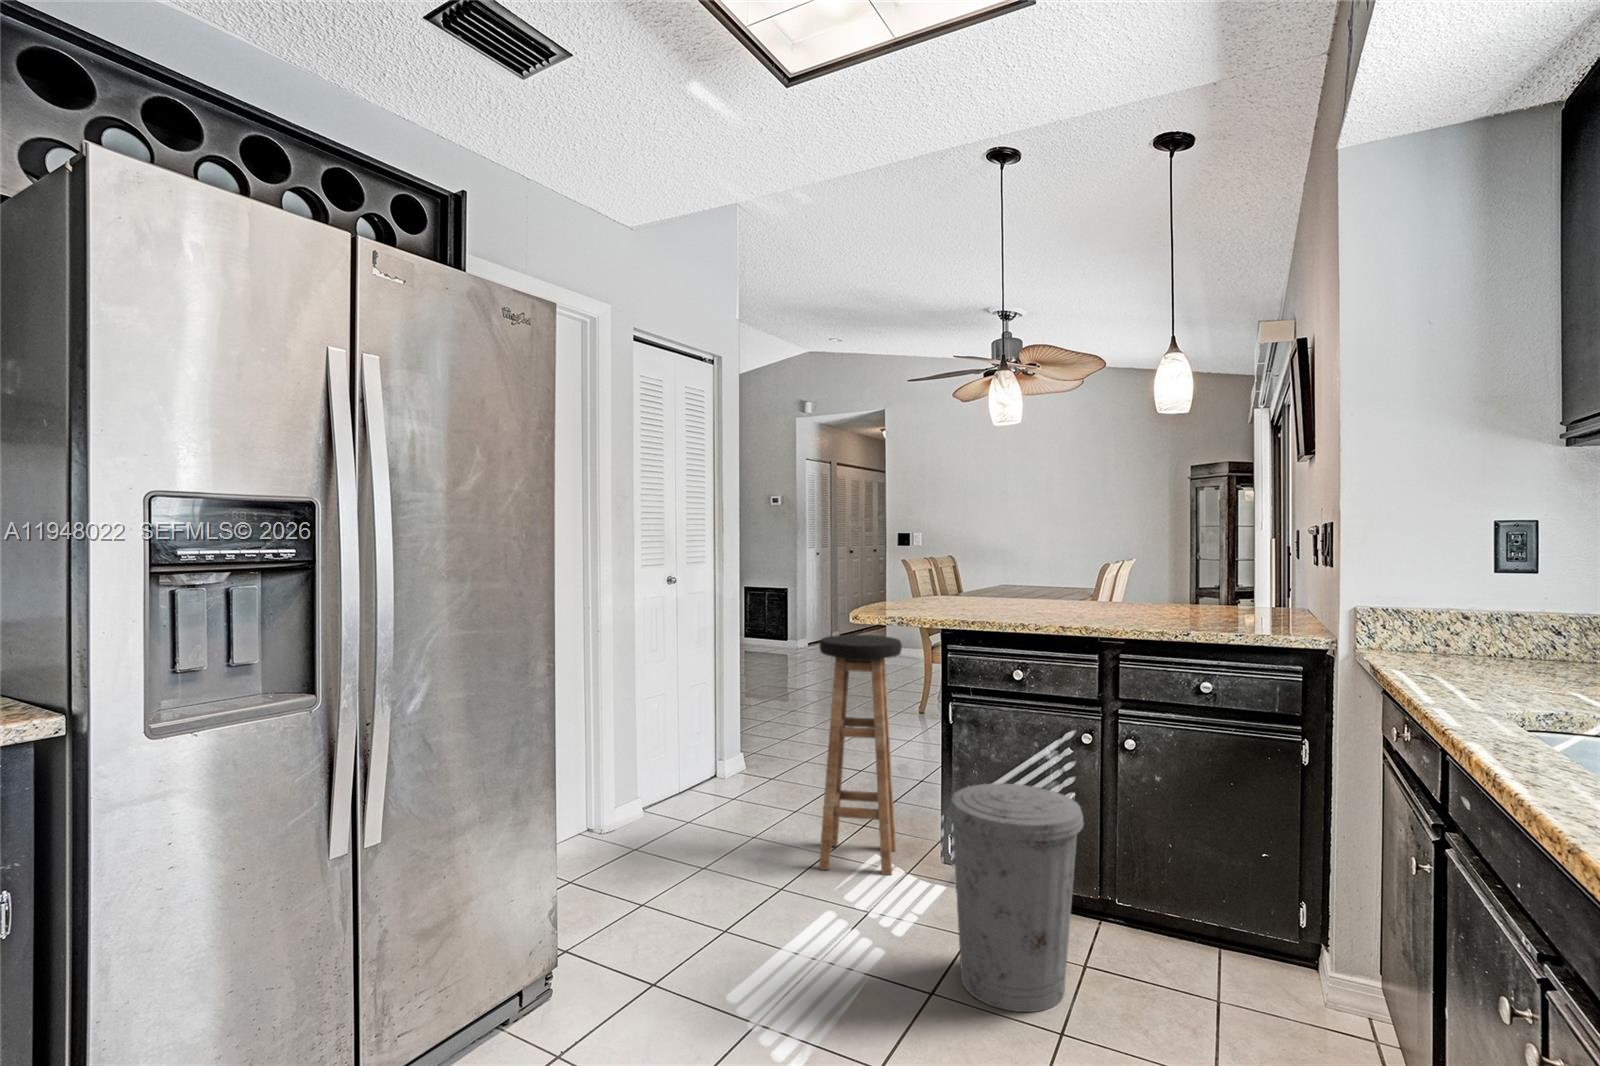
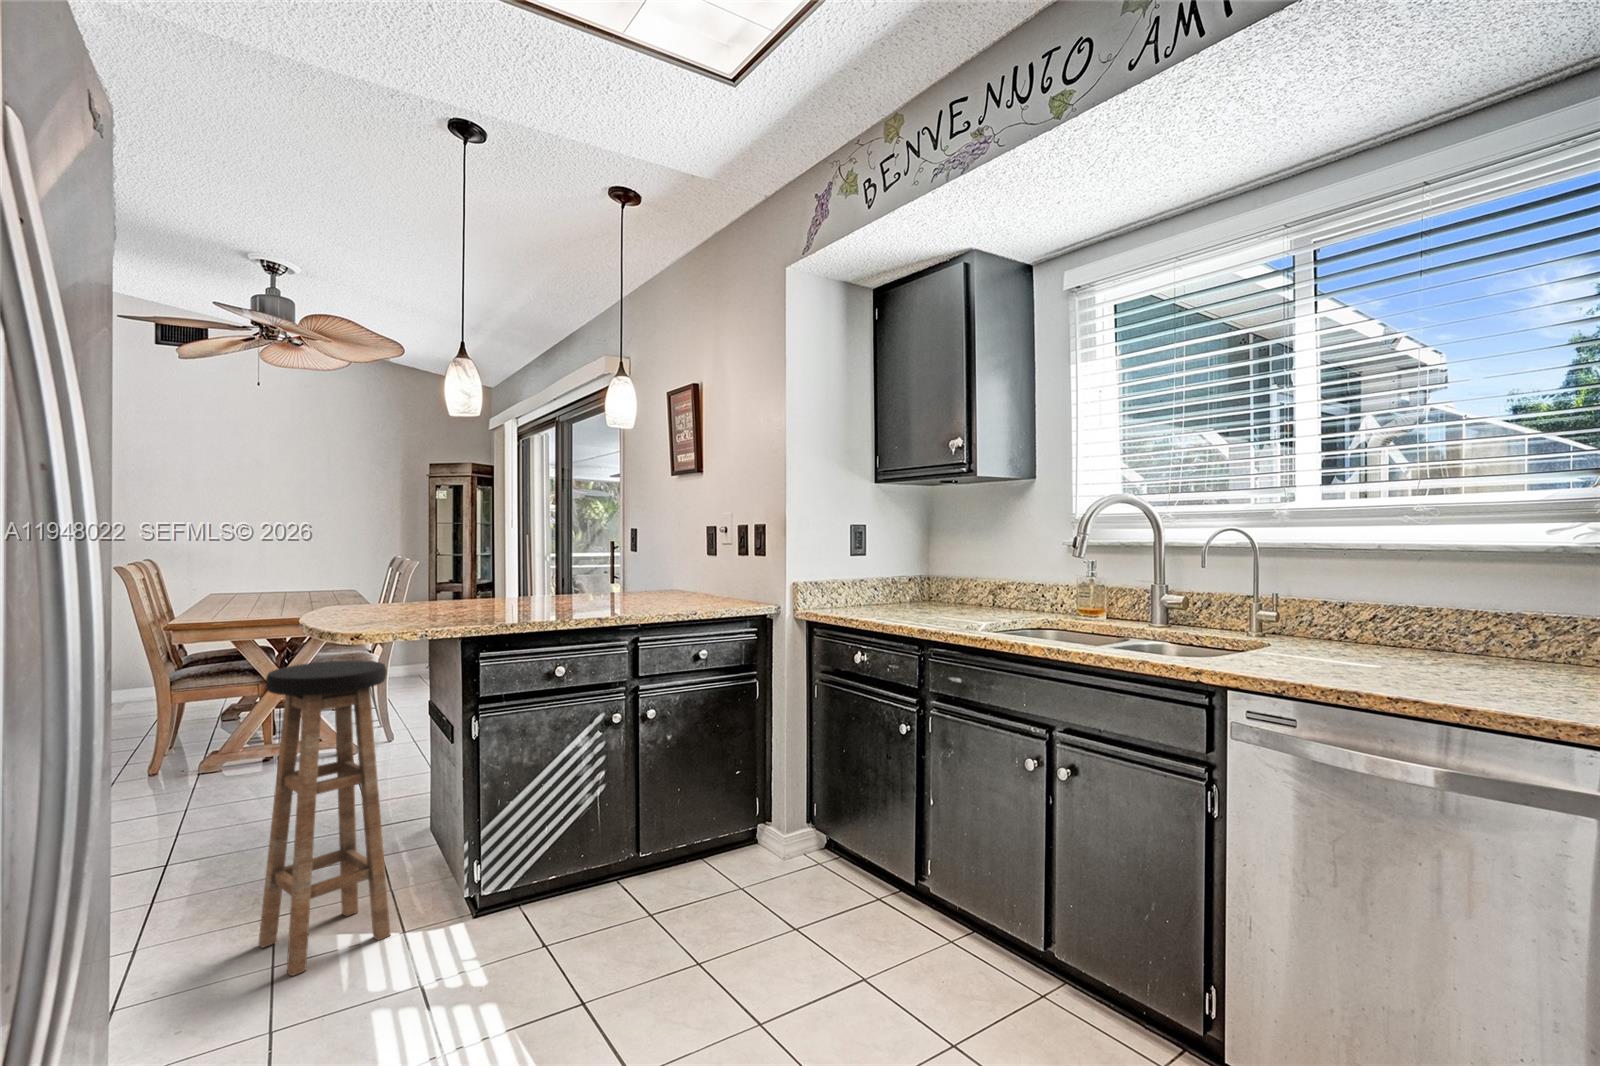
trash can: present [949,783,1083,1012] -> none [570,768,693,983]

